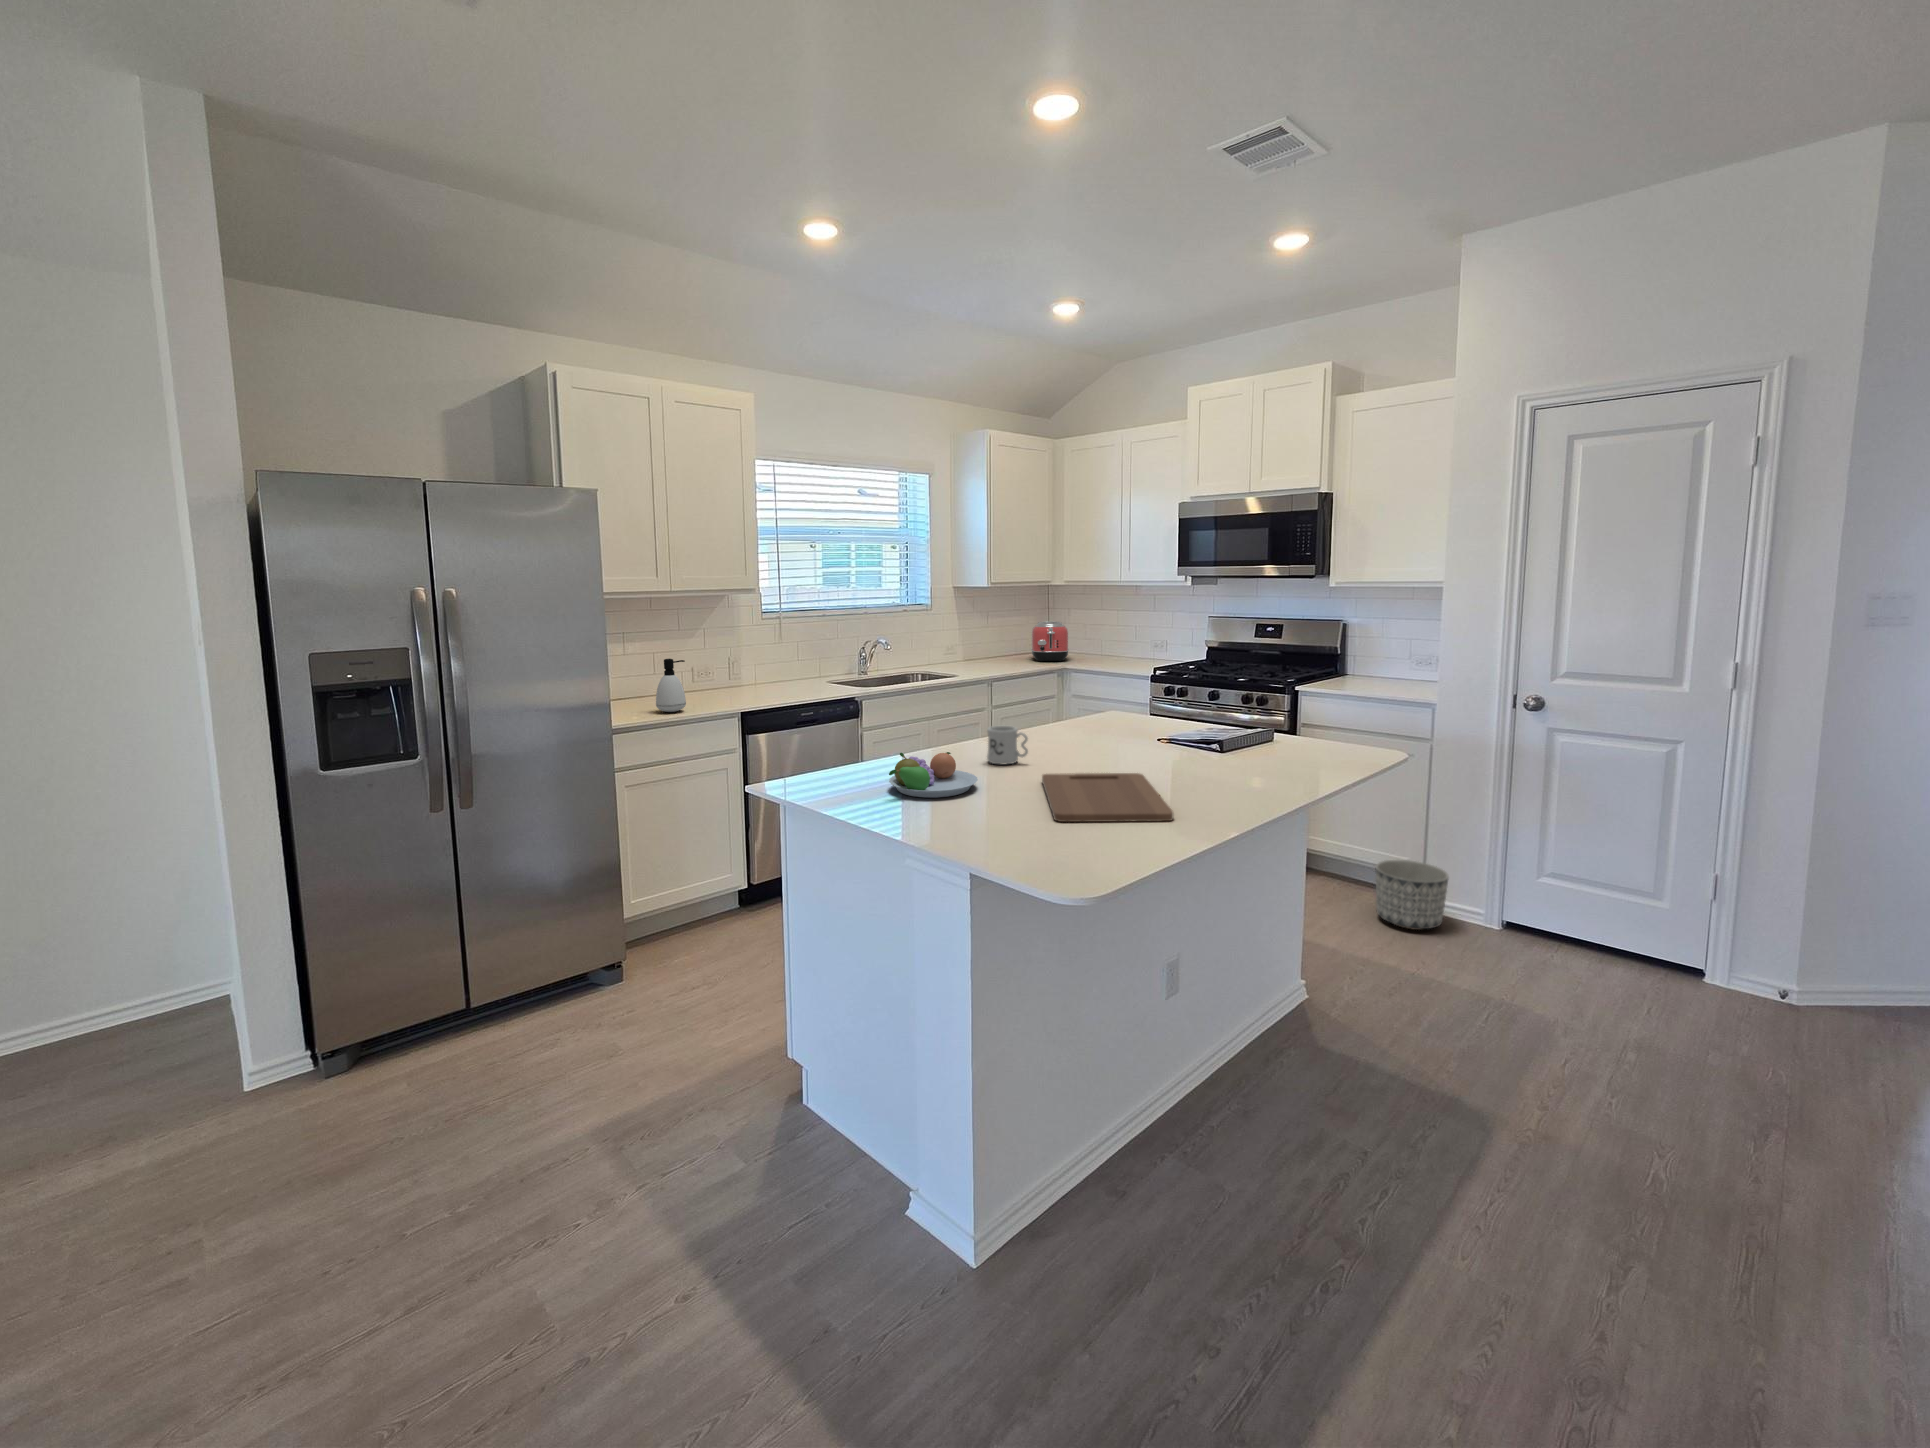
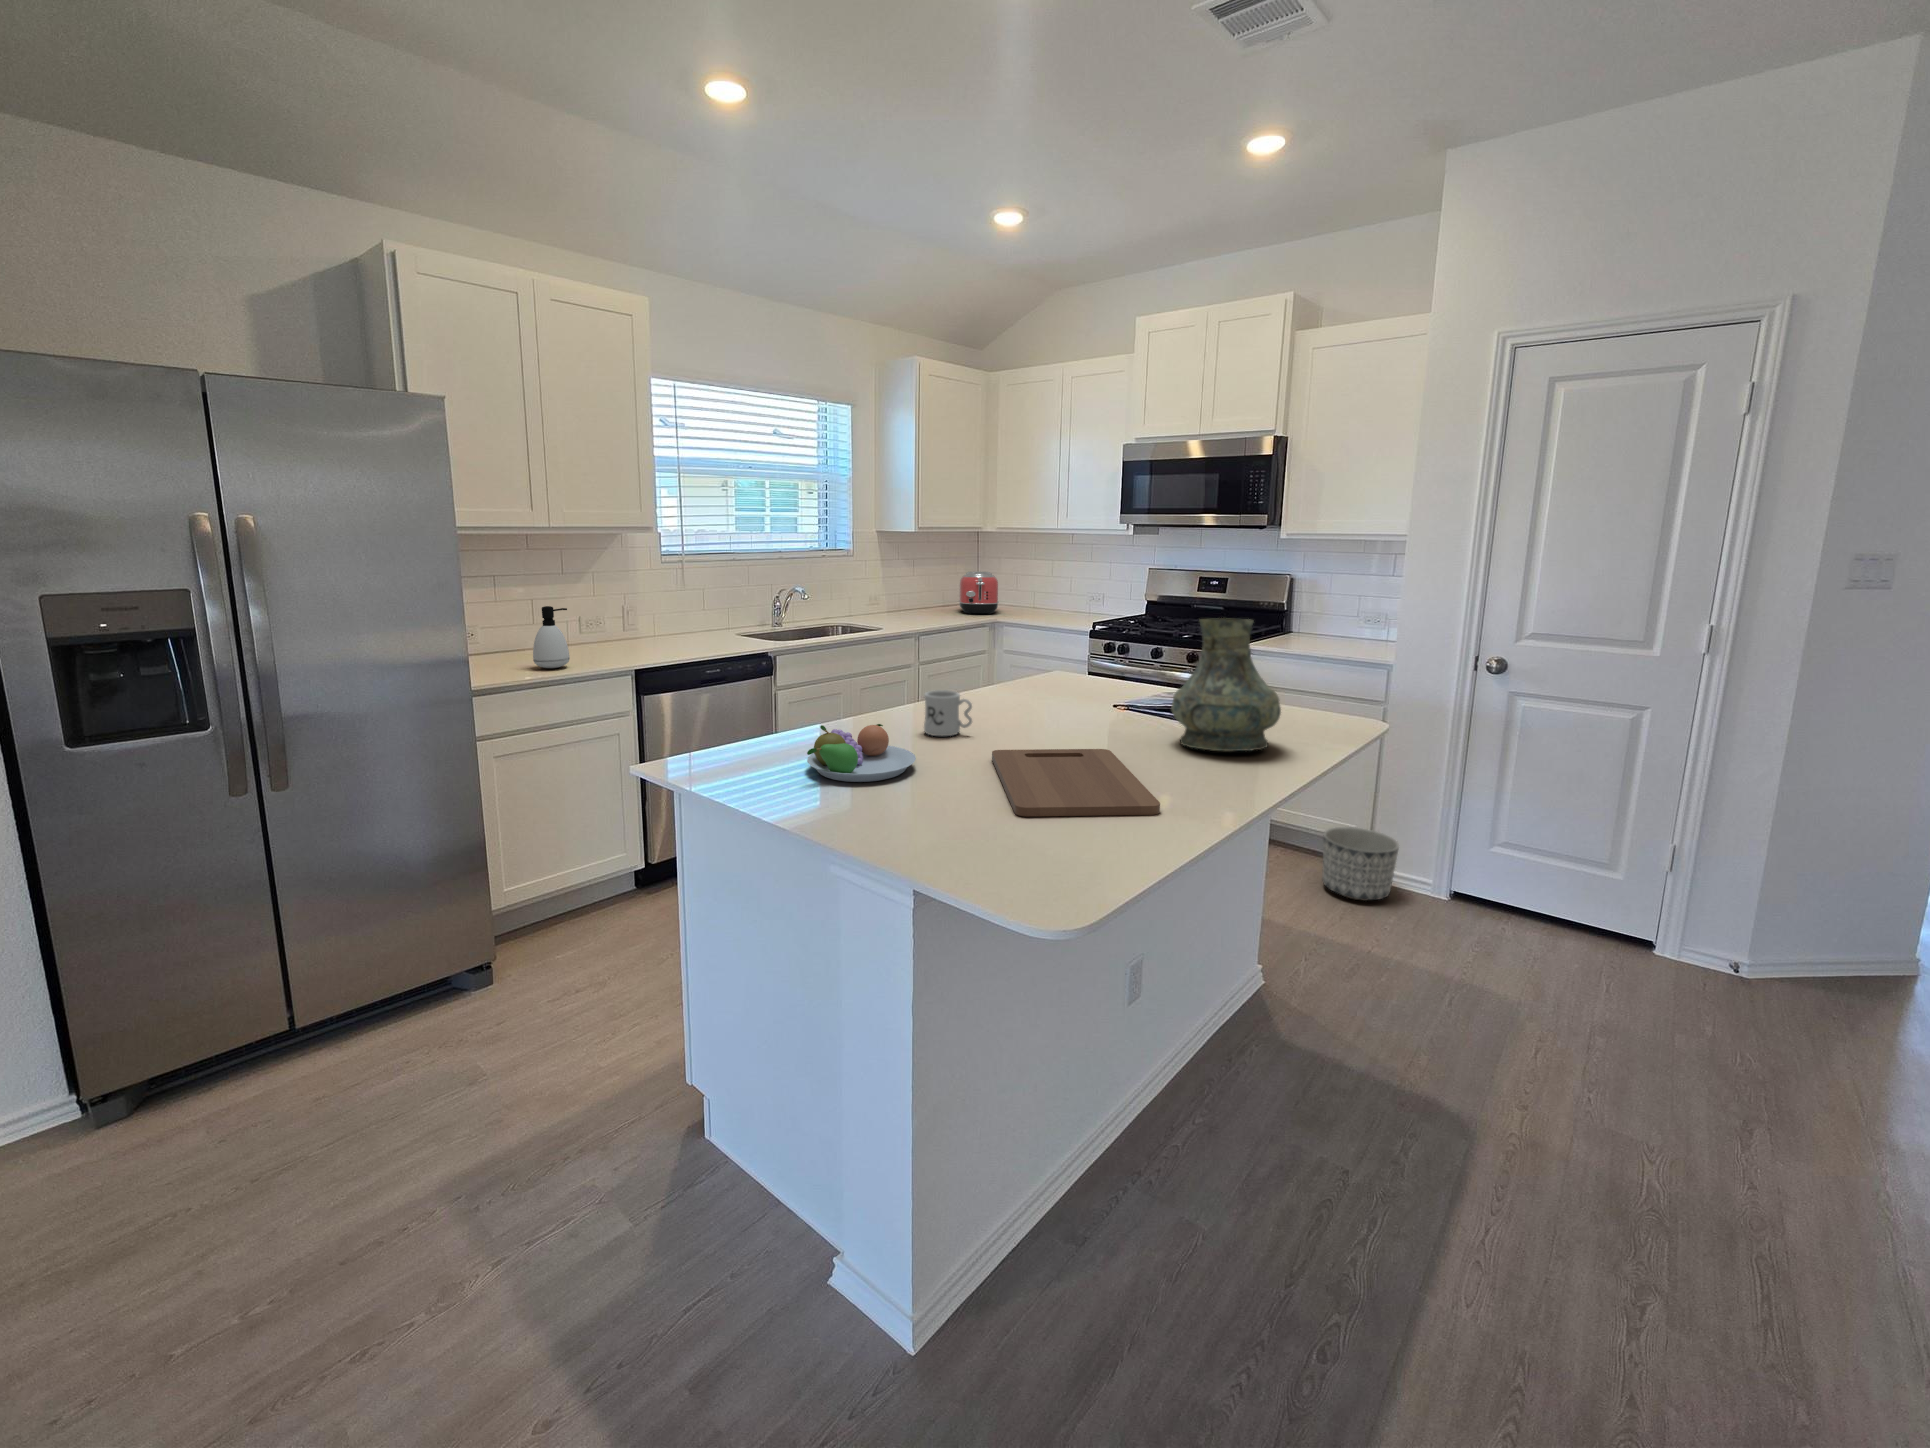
vase: none [1198,662,1293,775] -> present [1171,618,1281,751]

